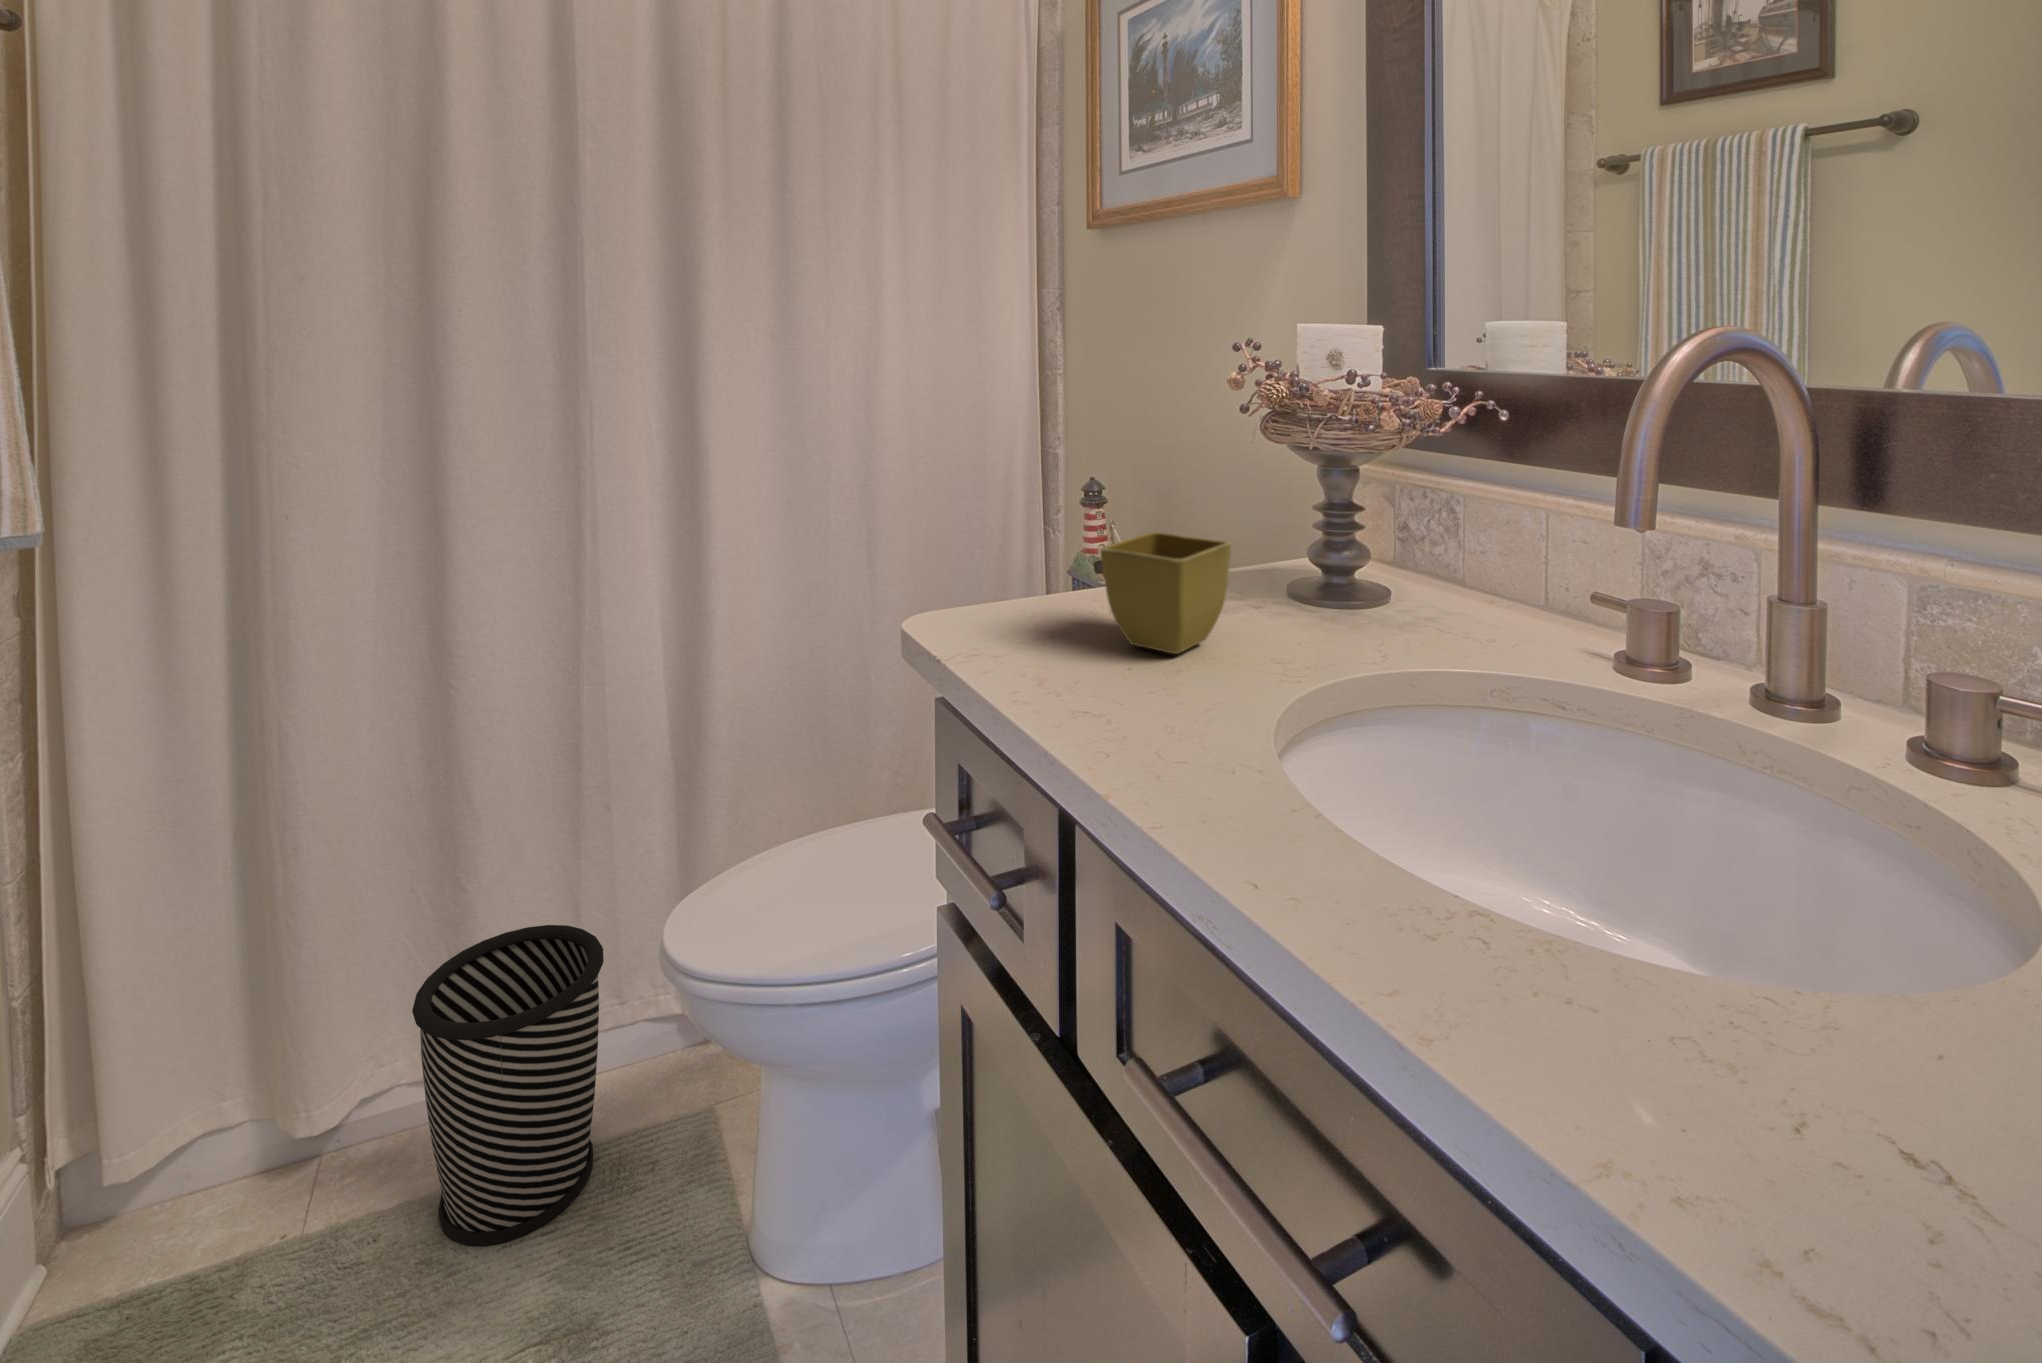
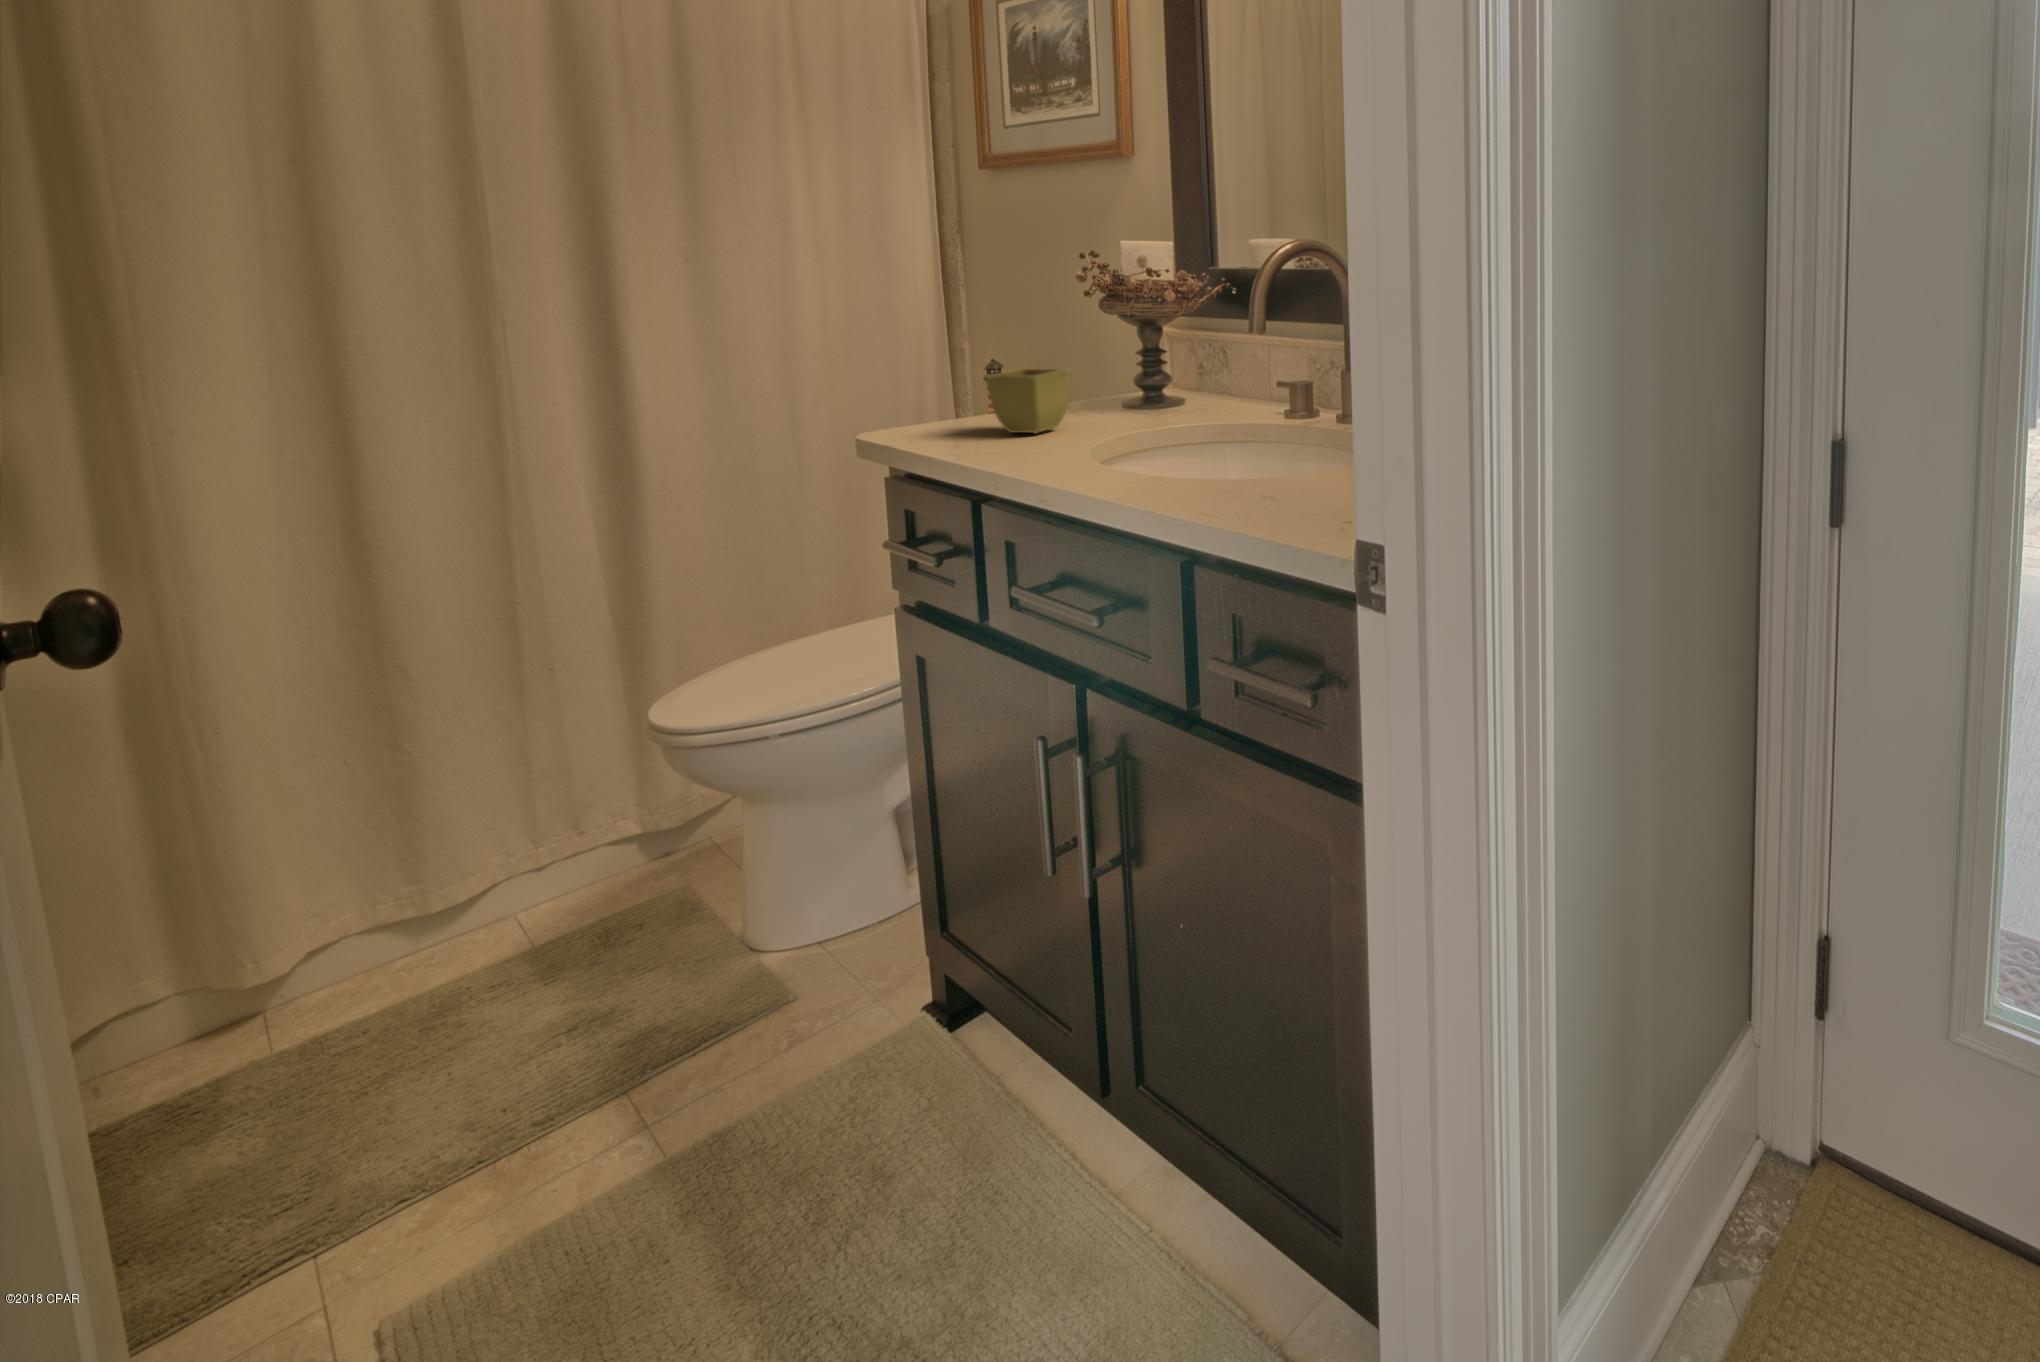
wastebasket: present [412,925,604,1246] -> none [374,763,571,1008]

